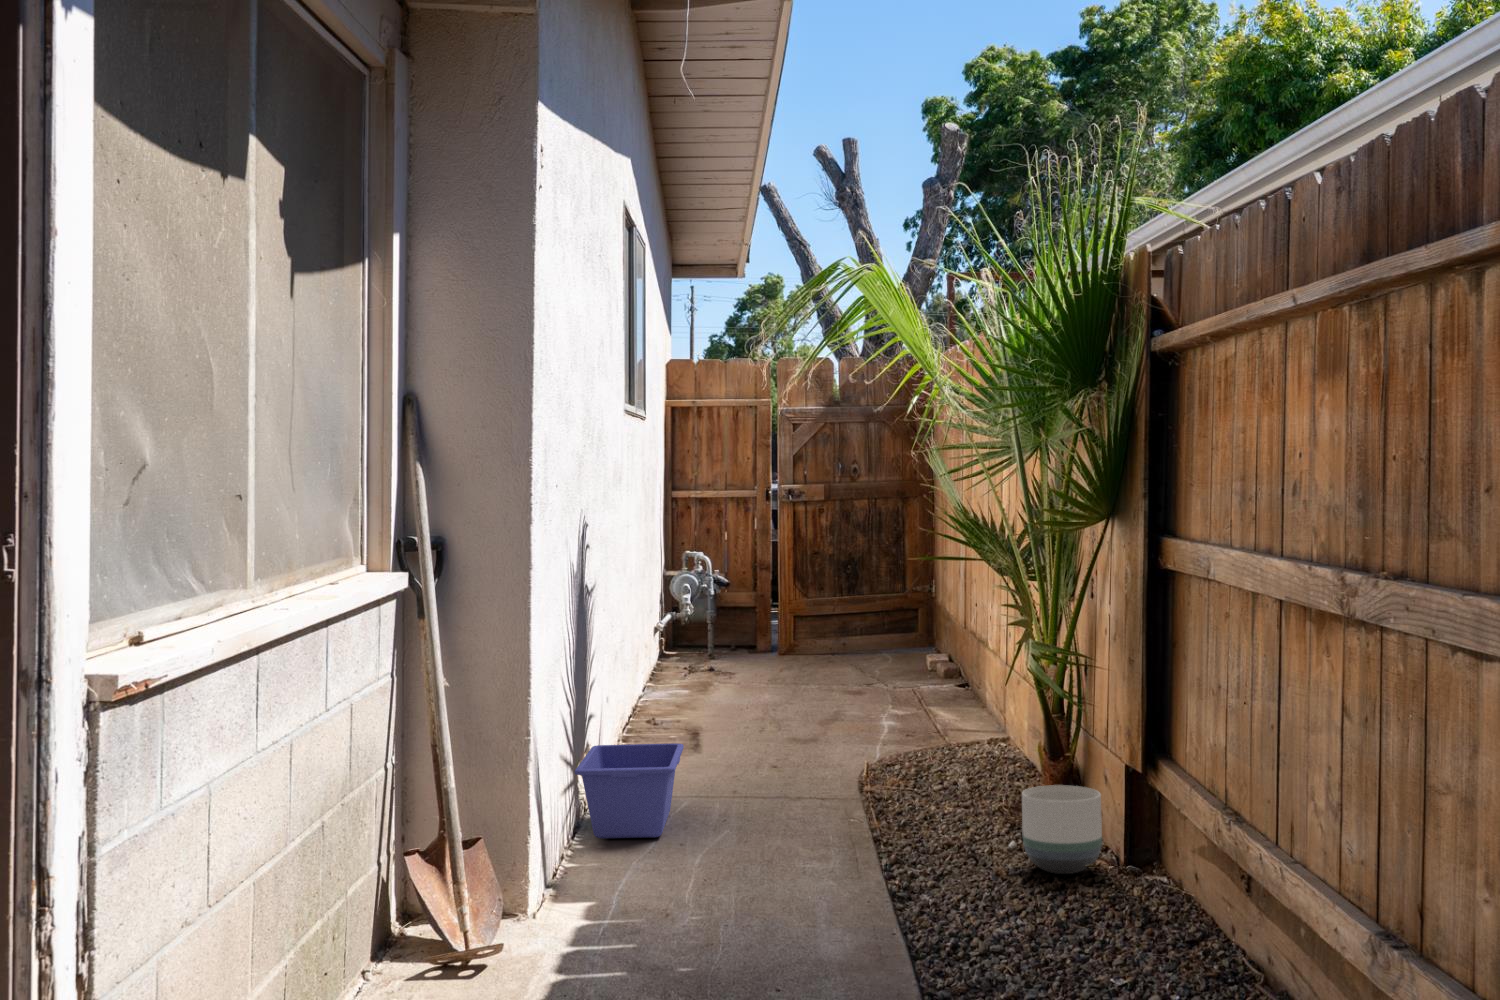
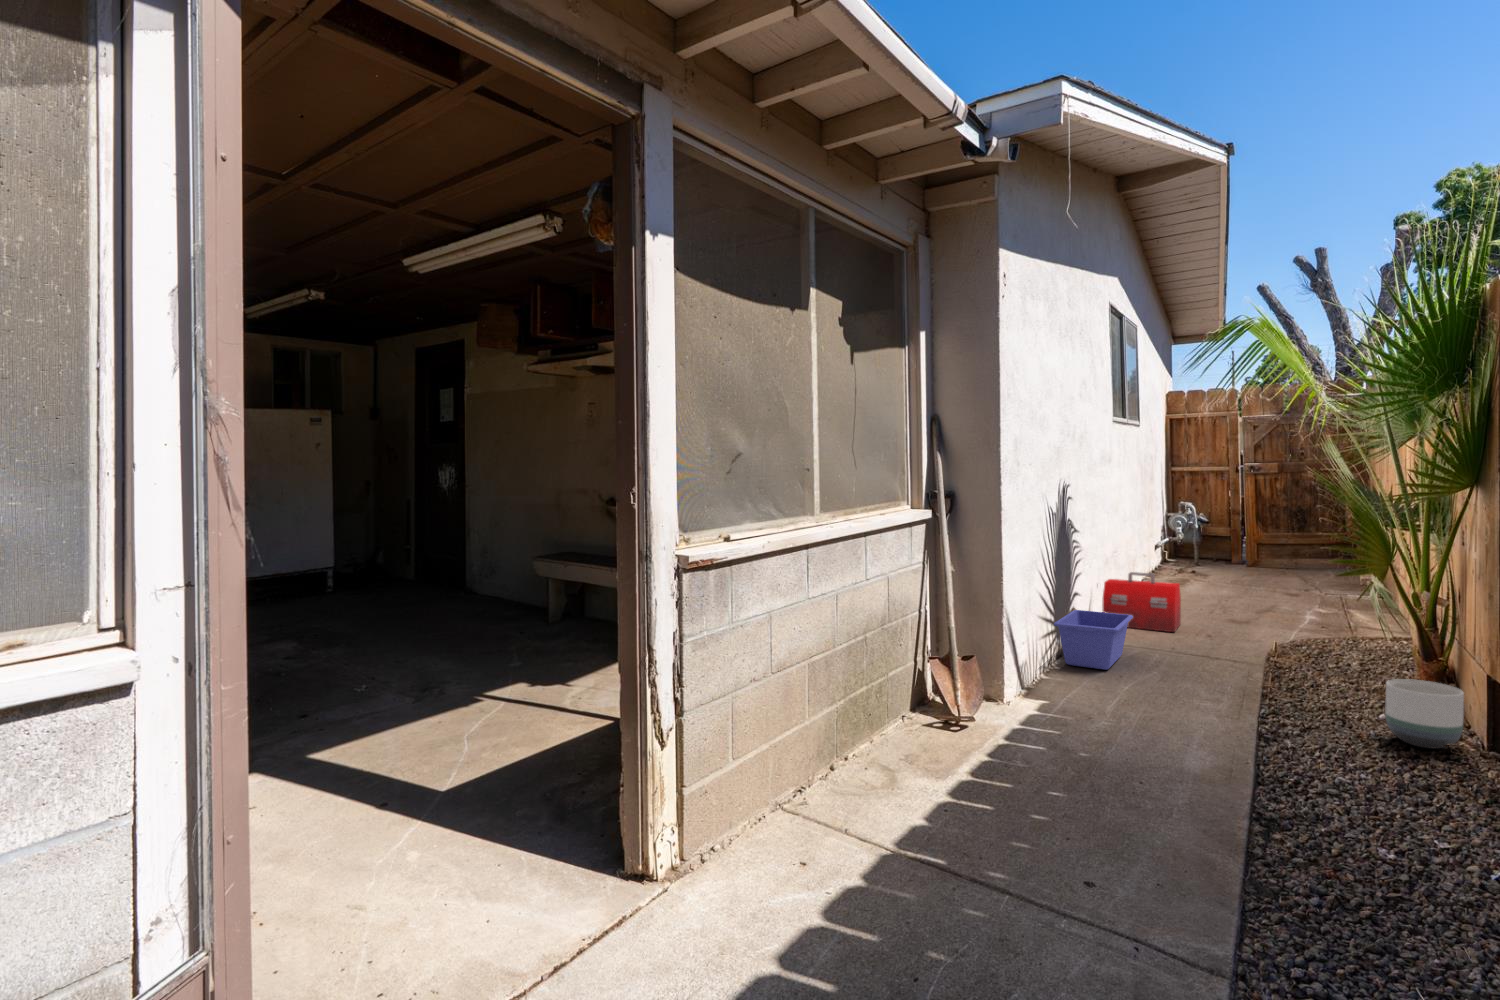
toolbox: none [618,675,729,769] -> present [1102,572,1181,632]

